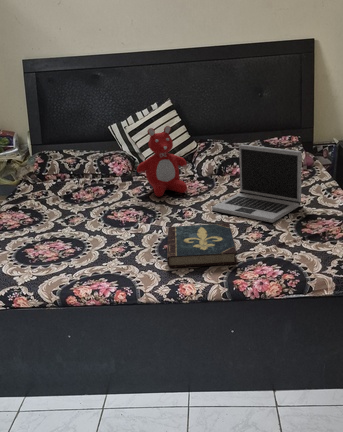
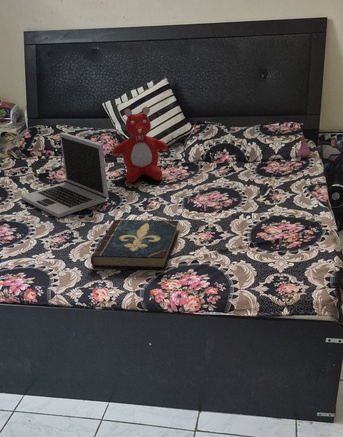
laptop: present [212,144,302,223] -> present [21,132,108,218]

